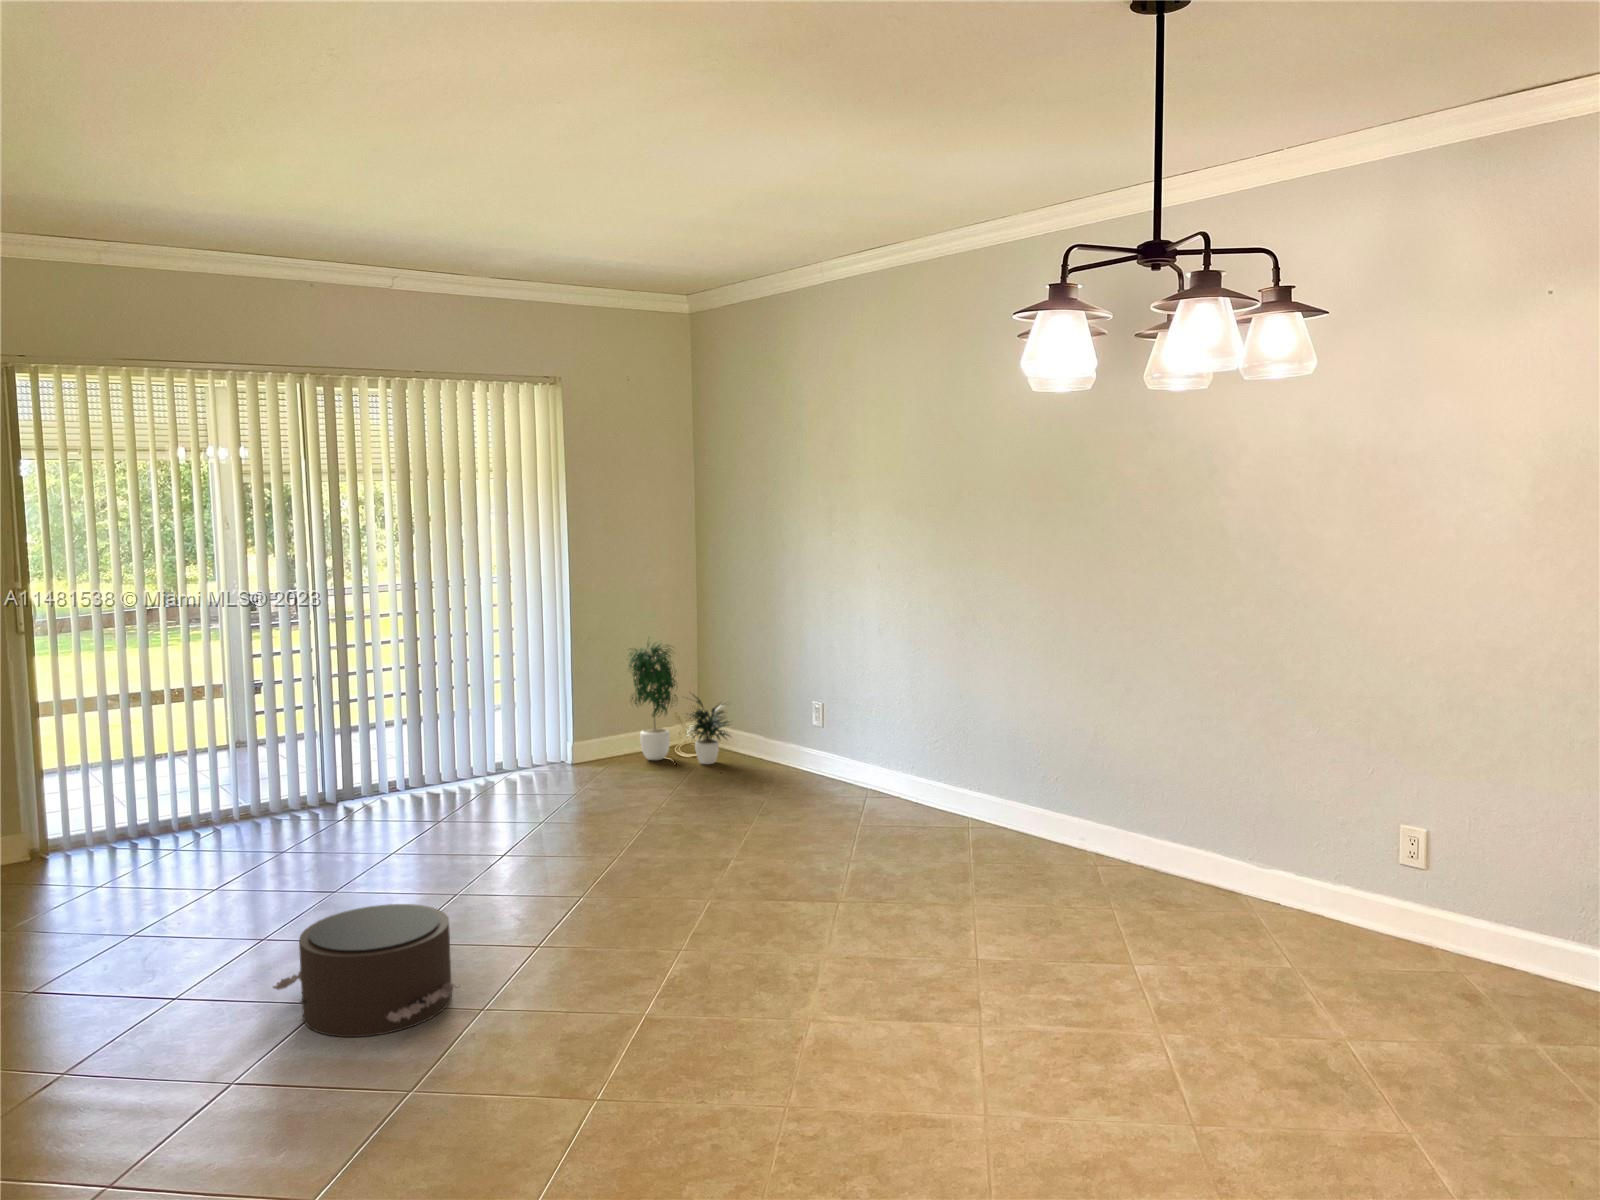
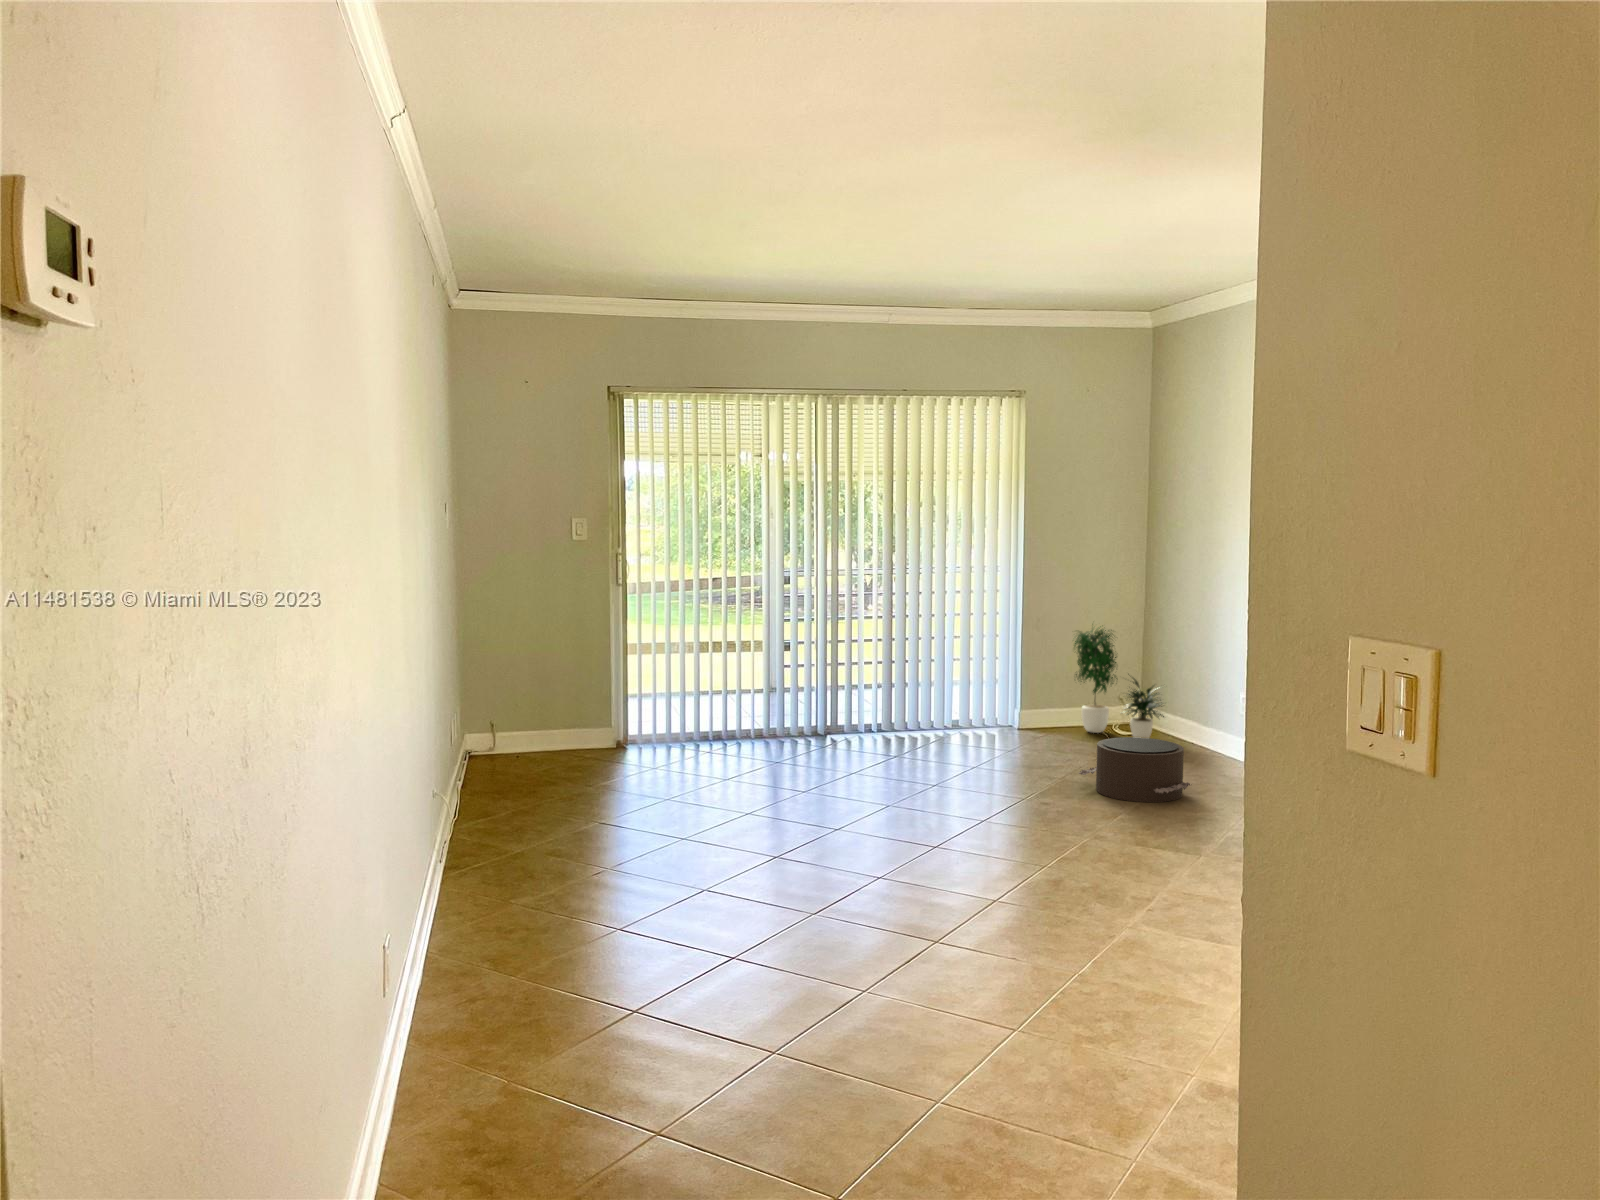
pouf: present [273,904,456,1037] -> present [1079,737,1192,802]

